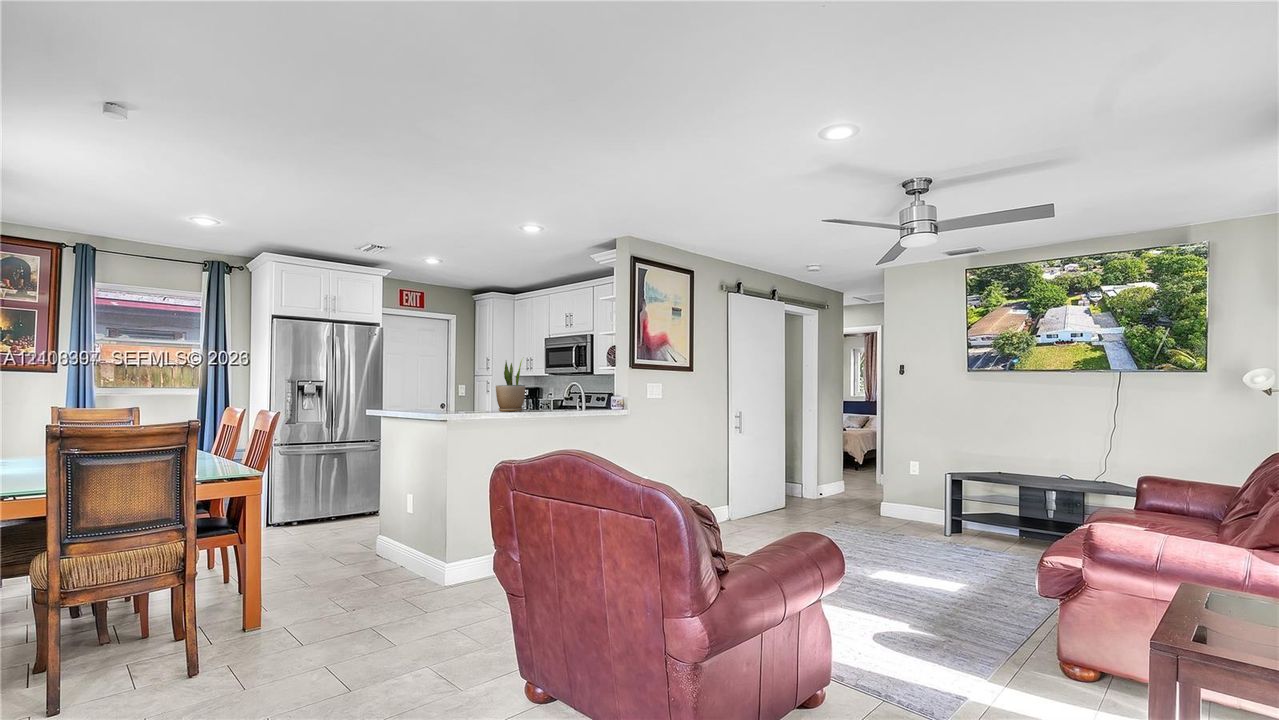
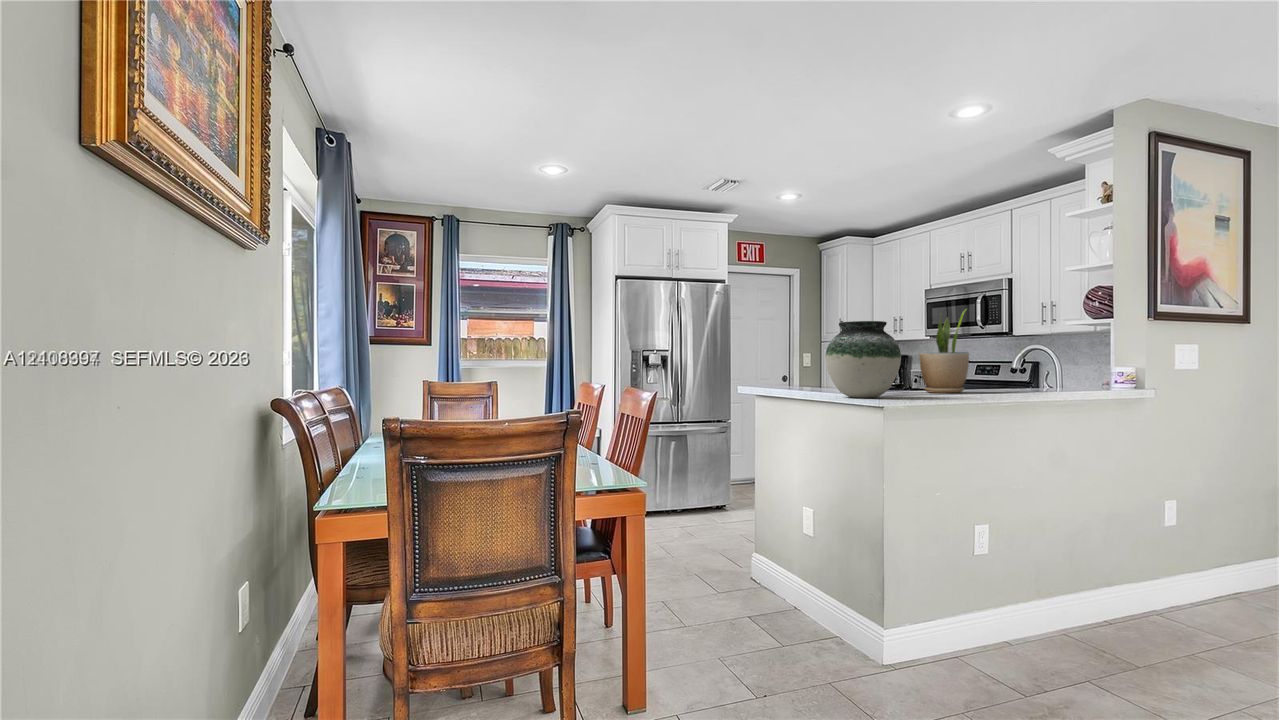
vase: none [414,365,462,414] -> present [825,321,901,398]

